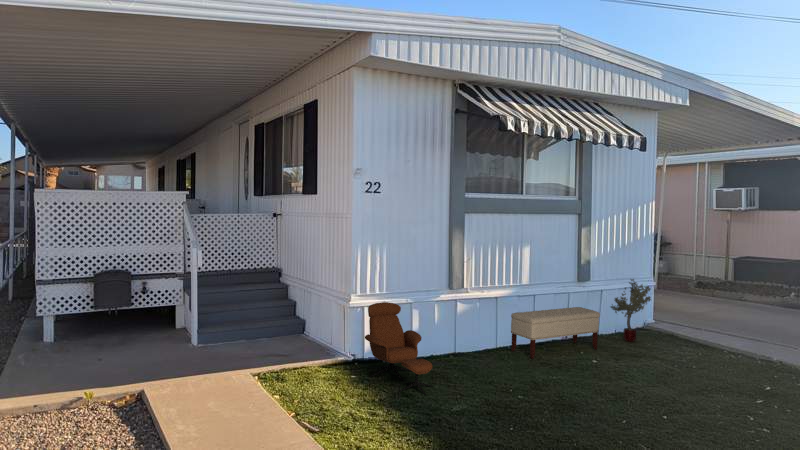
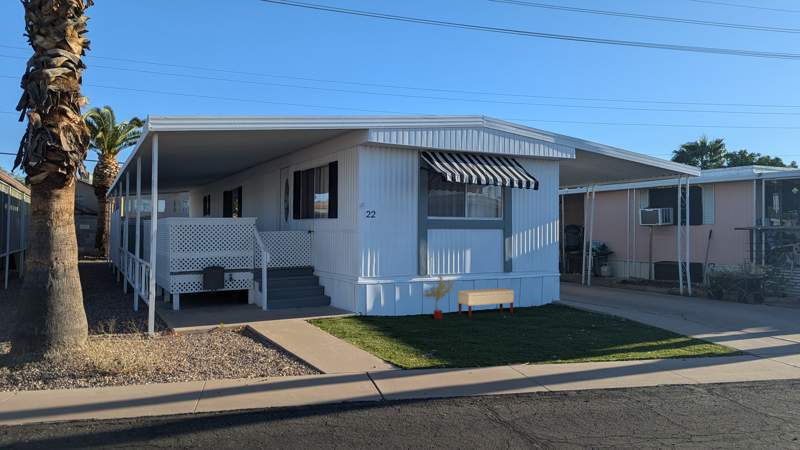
potted tree: present [611,279,651,342] -> present [423,275,455,319]
lounge chair: present [365,302,432,395] -> none [367,282,406,329]

